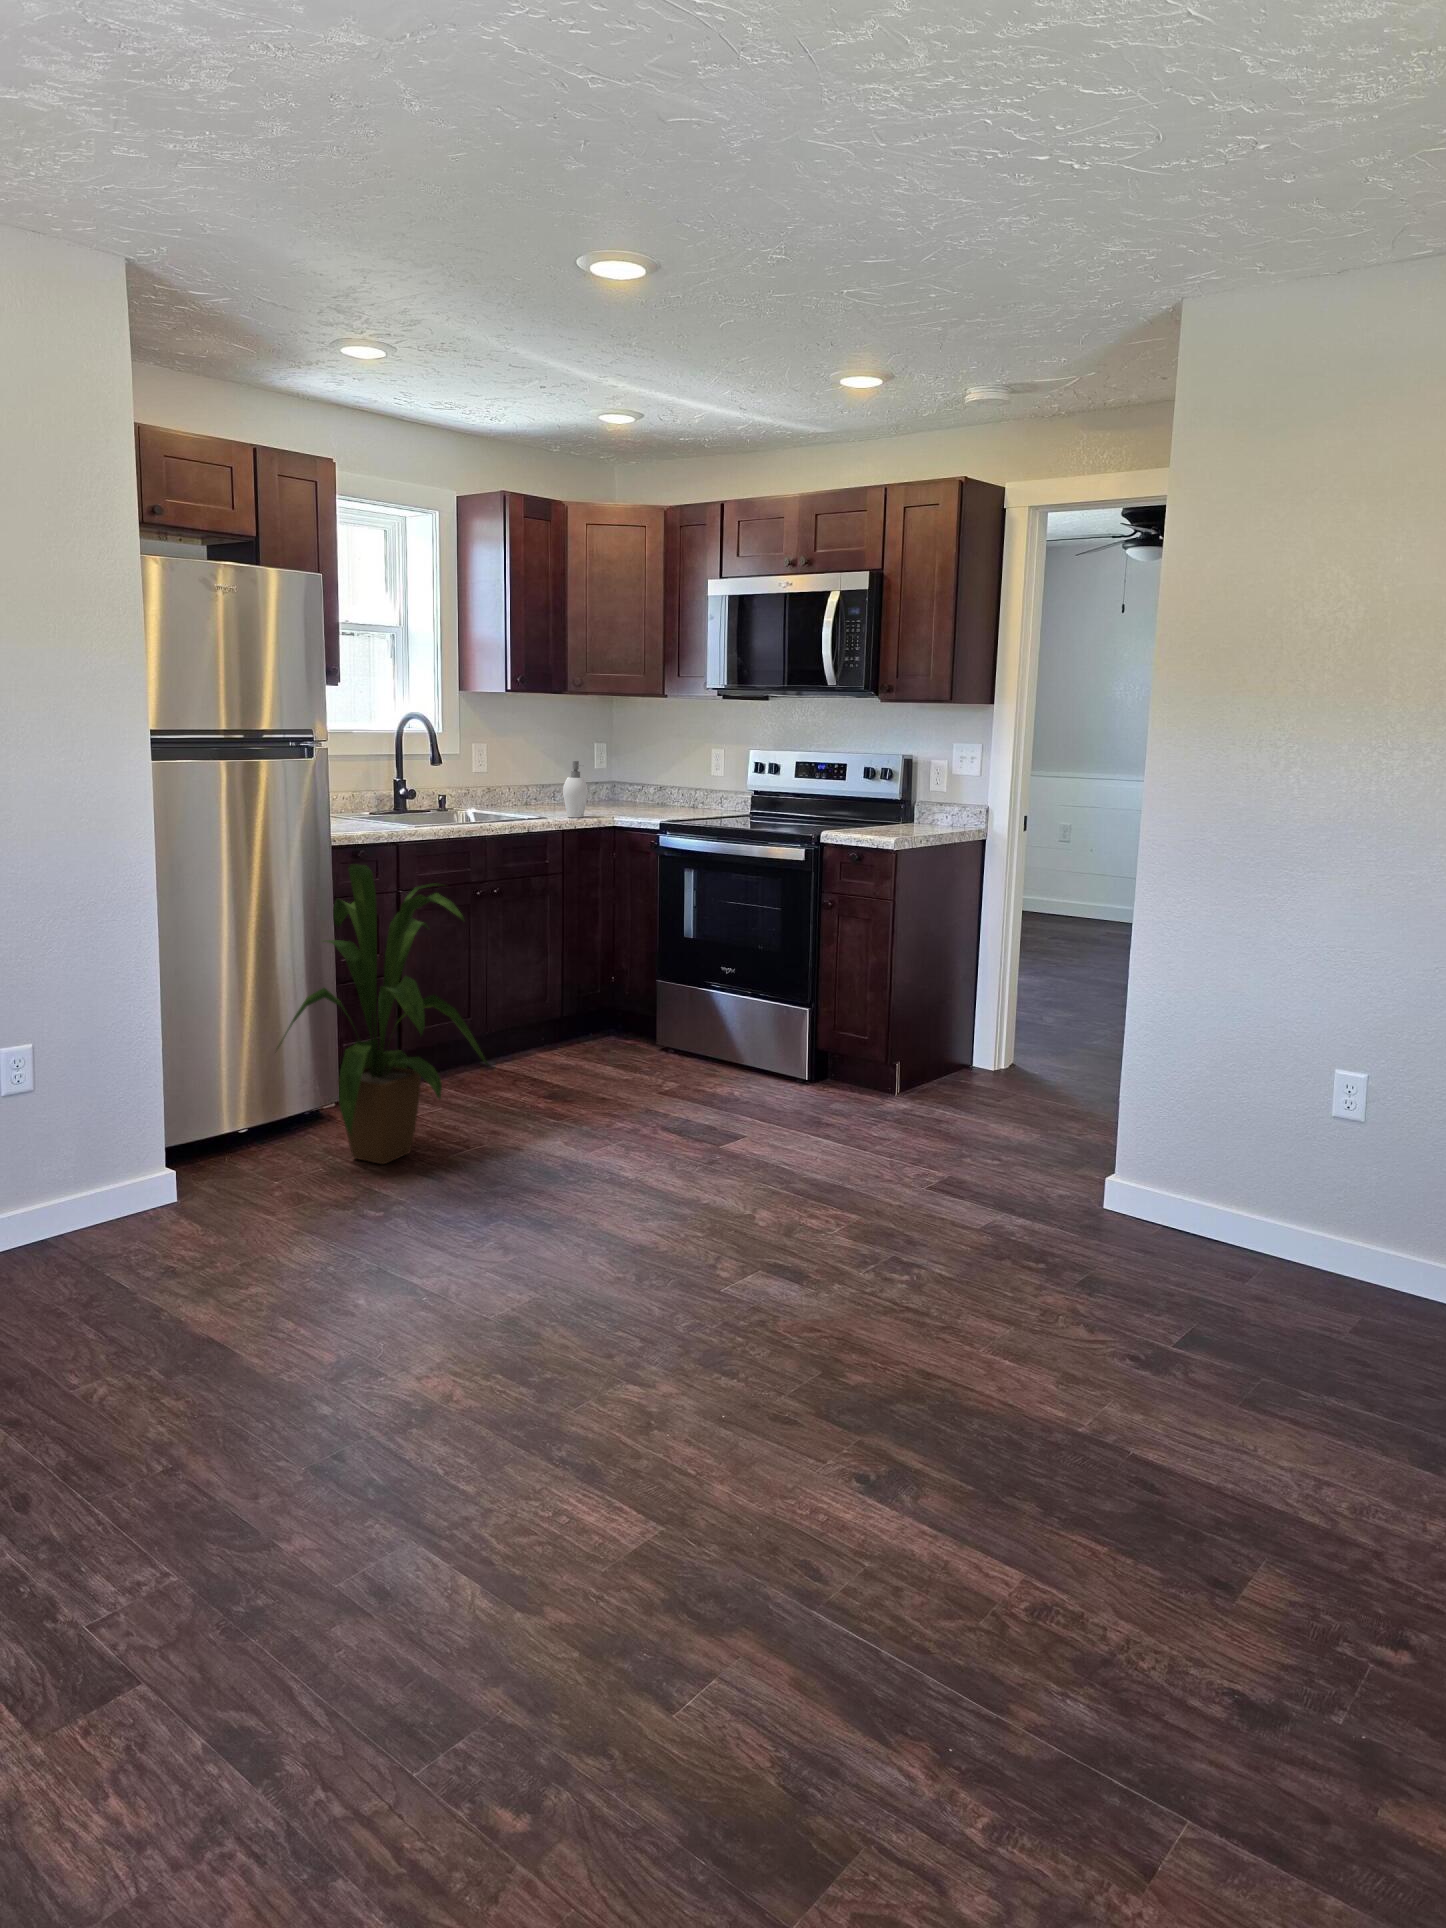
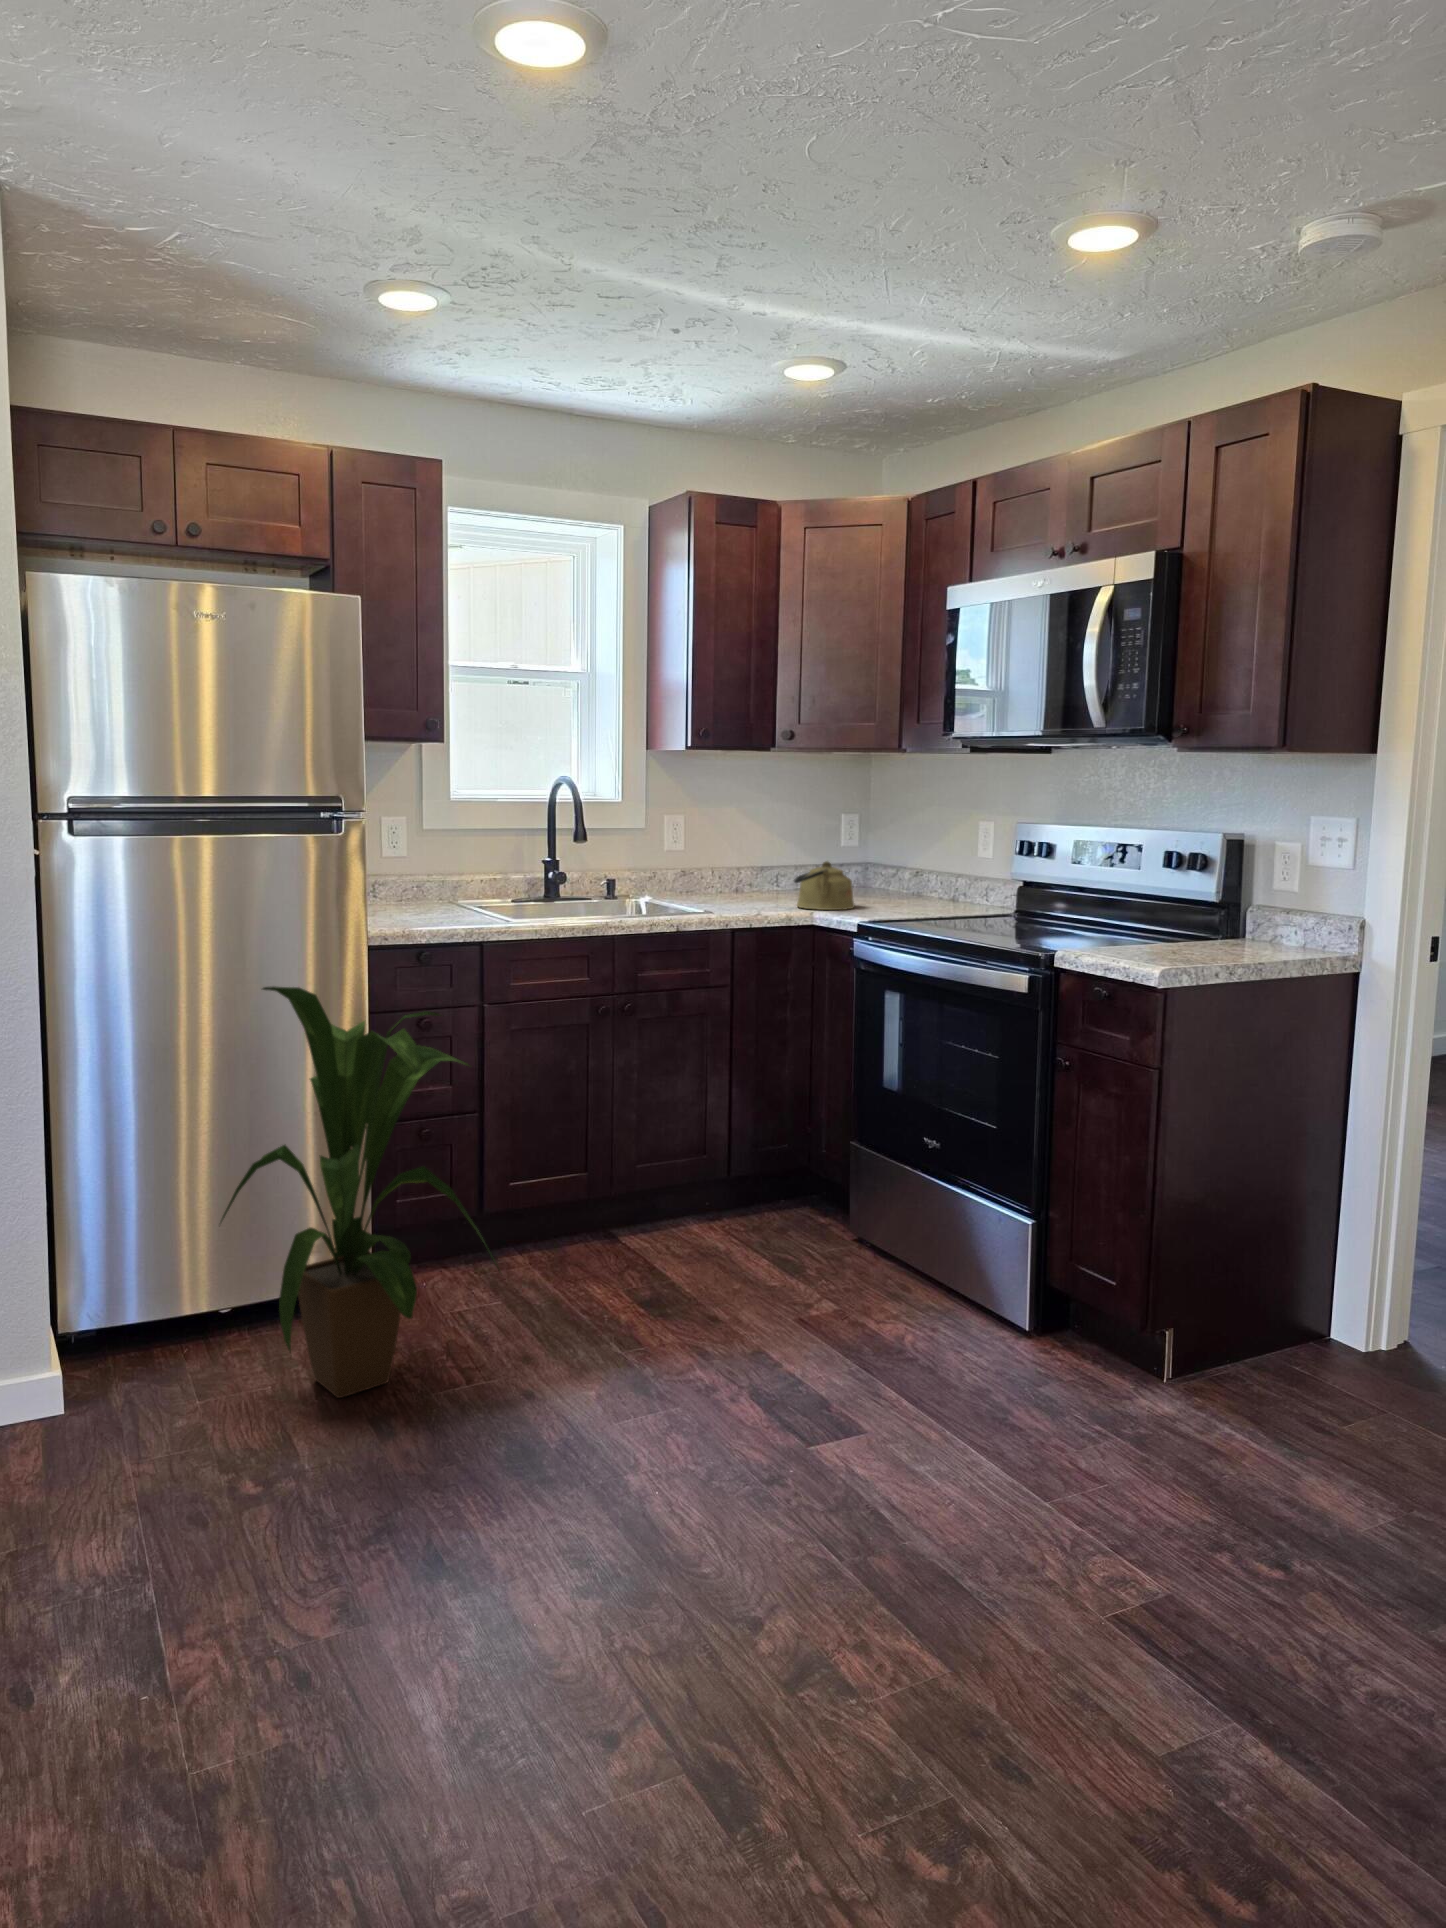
soap dispenser: present [563,761,588,818] -> none [738,839,771,914]
kettle: none [593,778,640,814] -> present [794,861,855,910]

